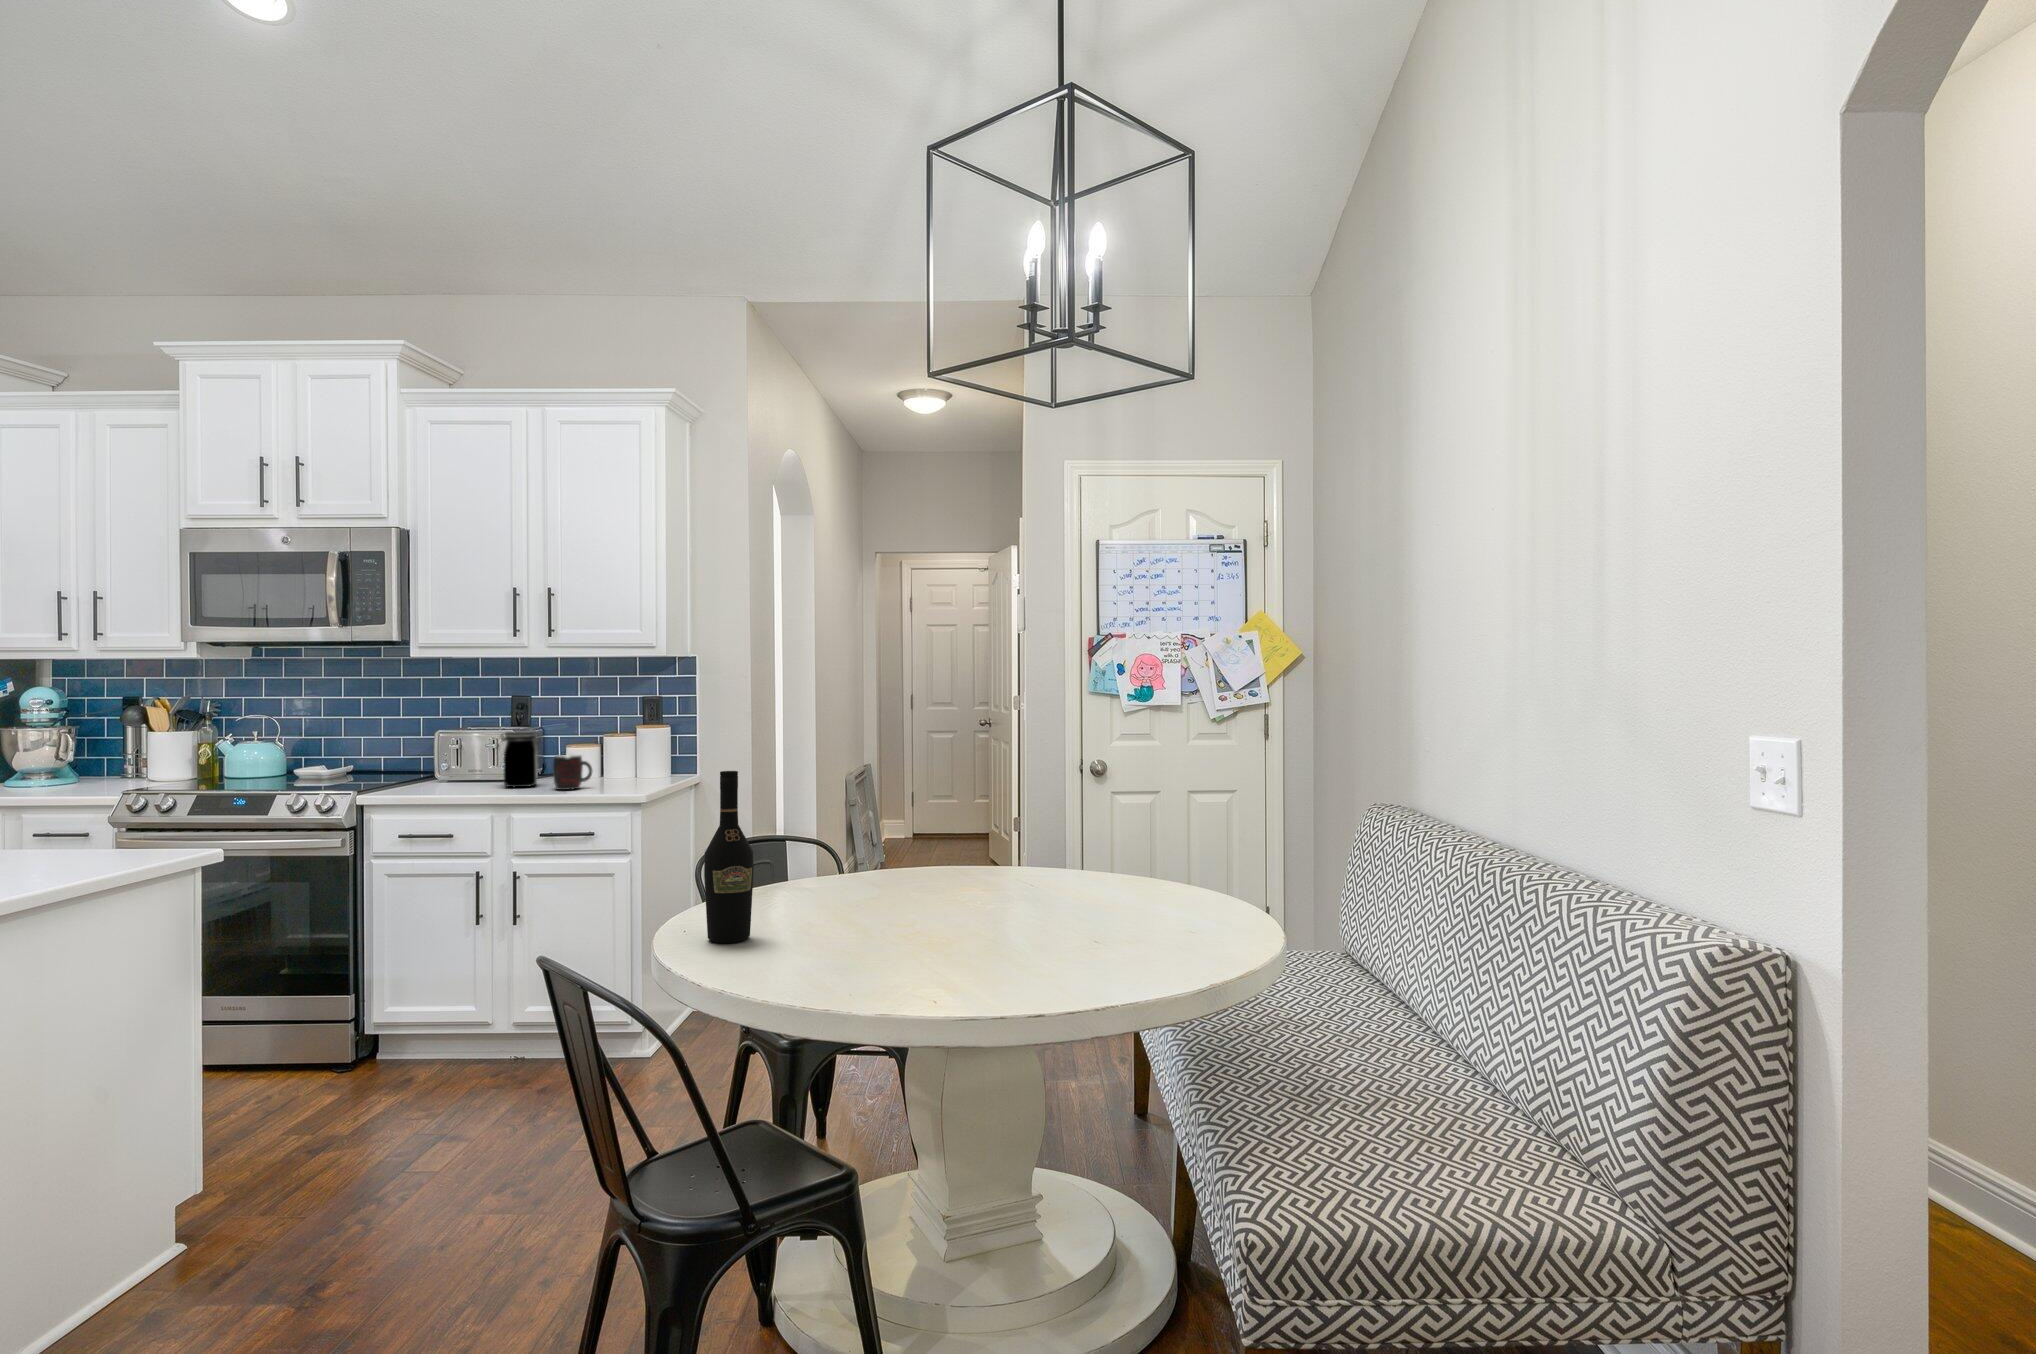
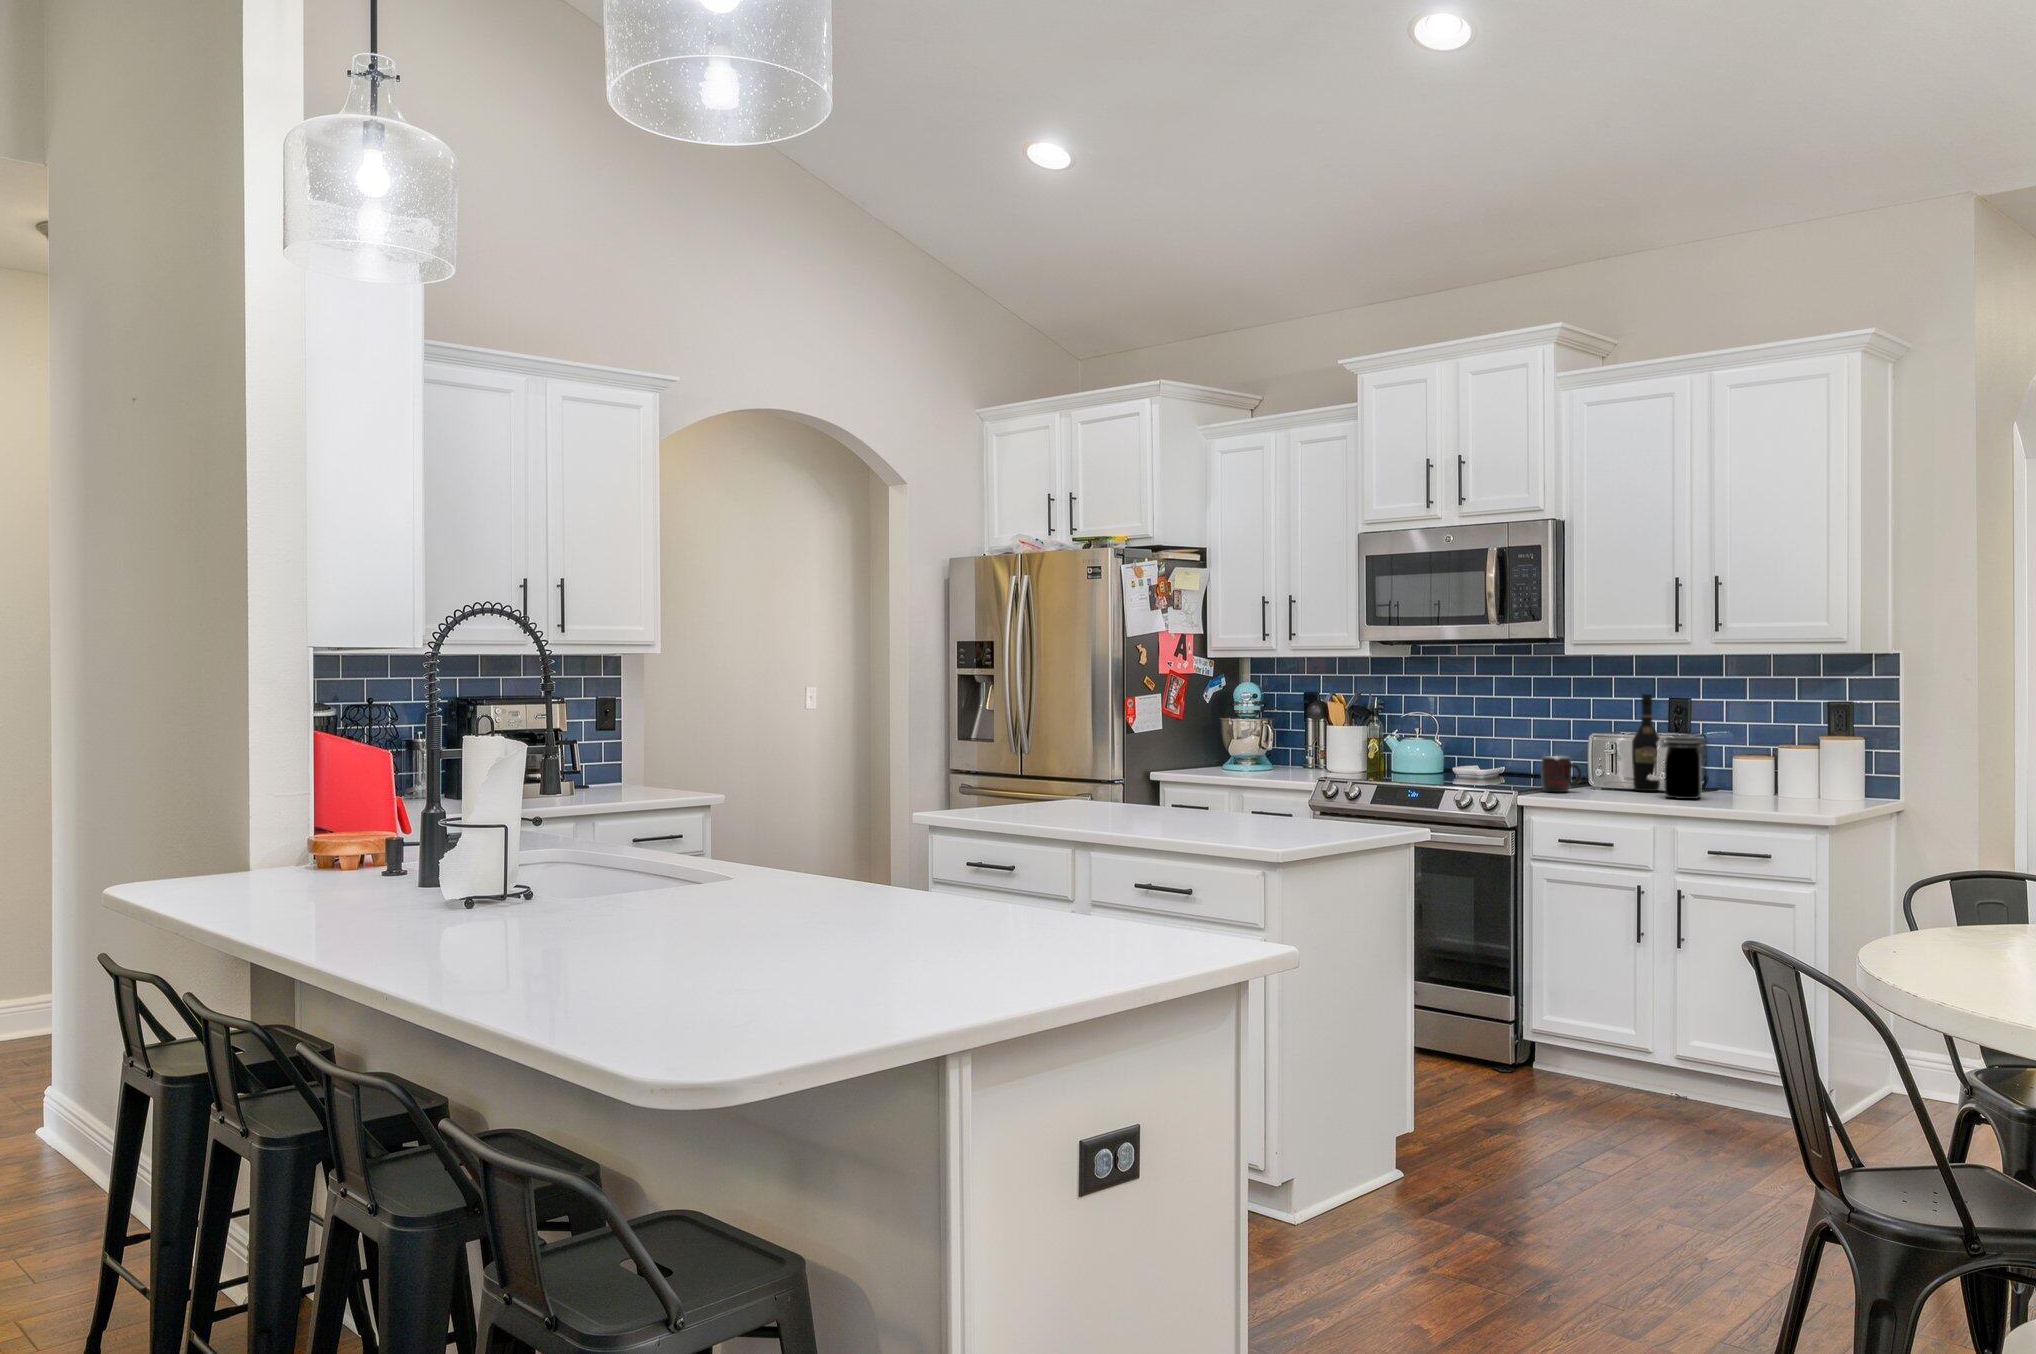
mug: present [553,755,592,790] -> present [1541,756,1582,792]
wine bottle: present [704,771,754,943] -> present [1632,694,1660,791]

